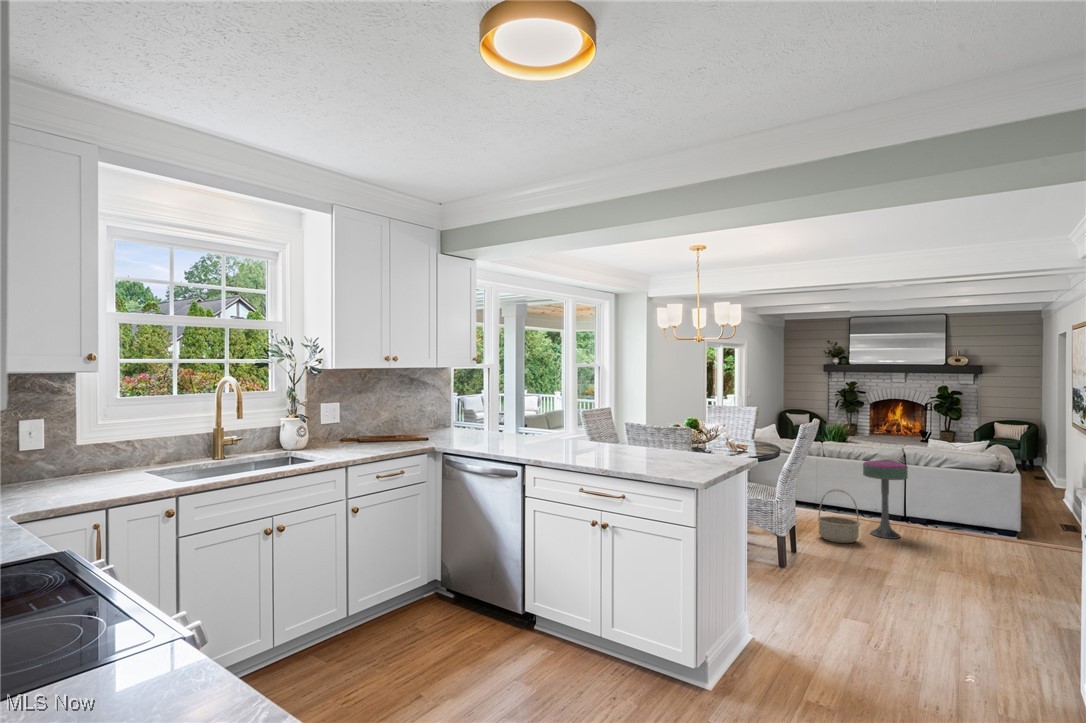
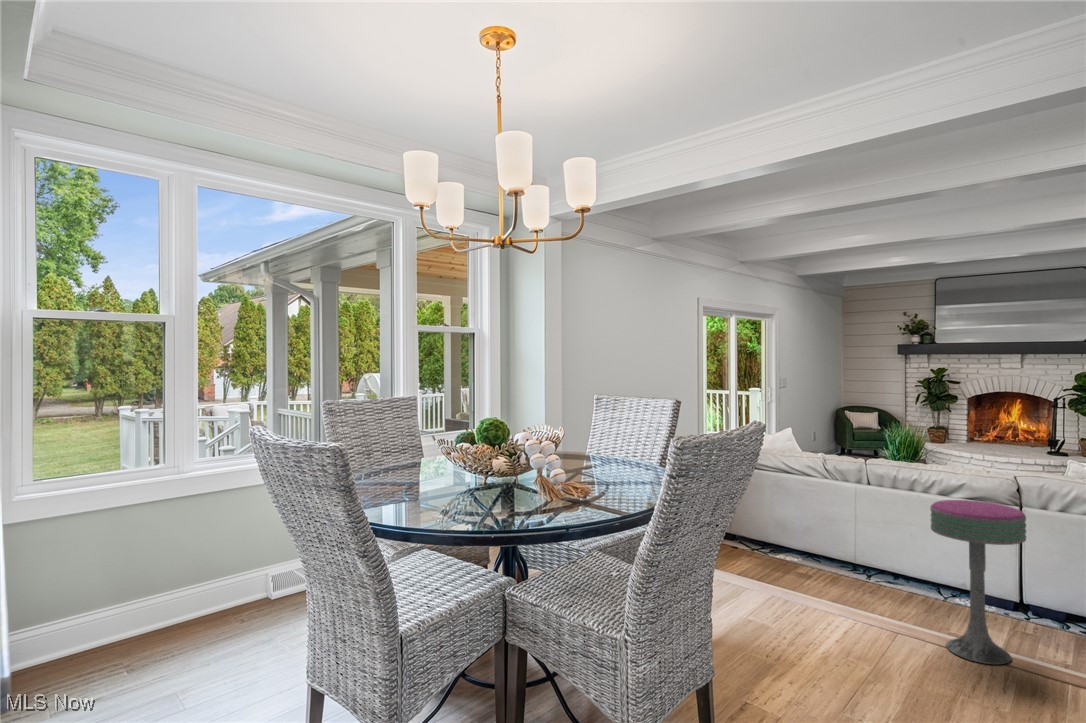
basket: present [818,489,860,543] -> none [832,561,920,676]

